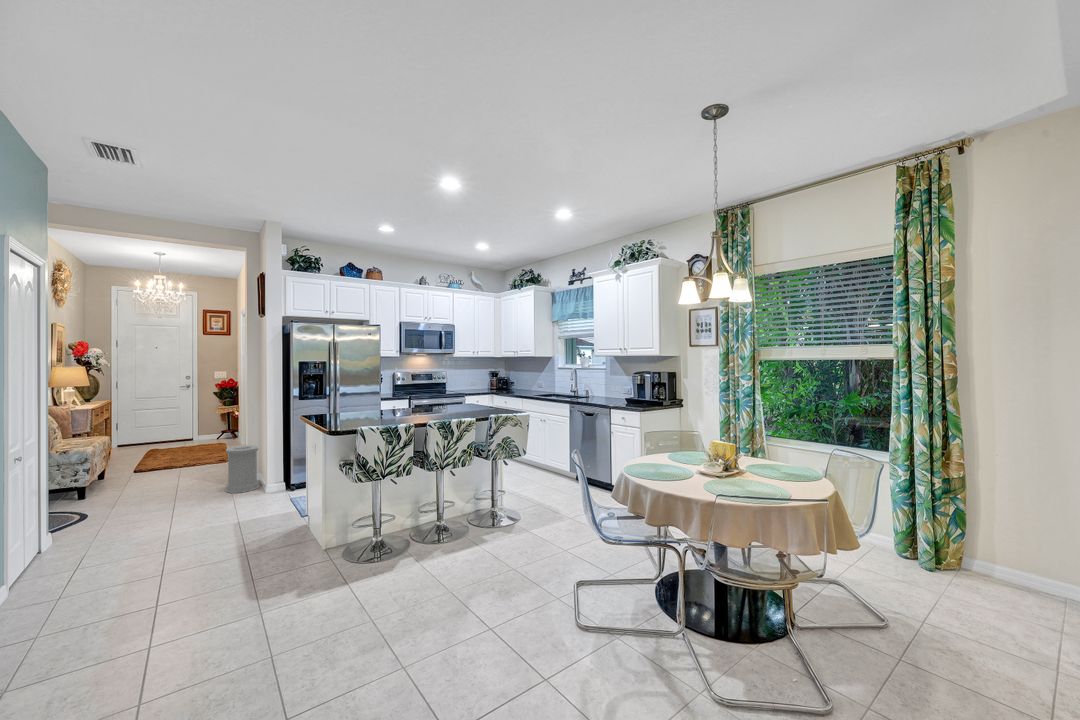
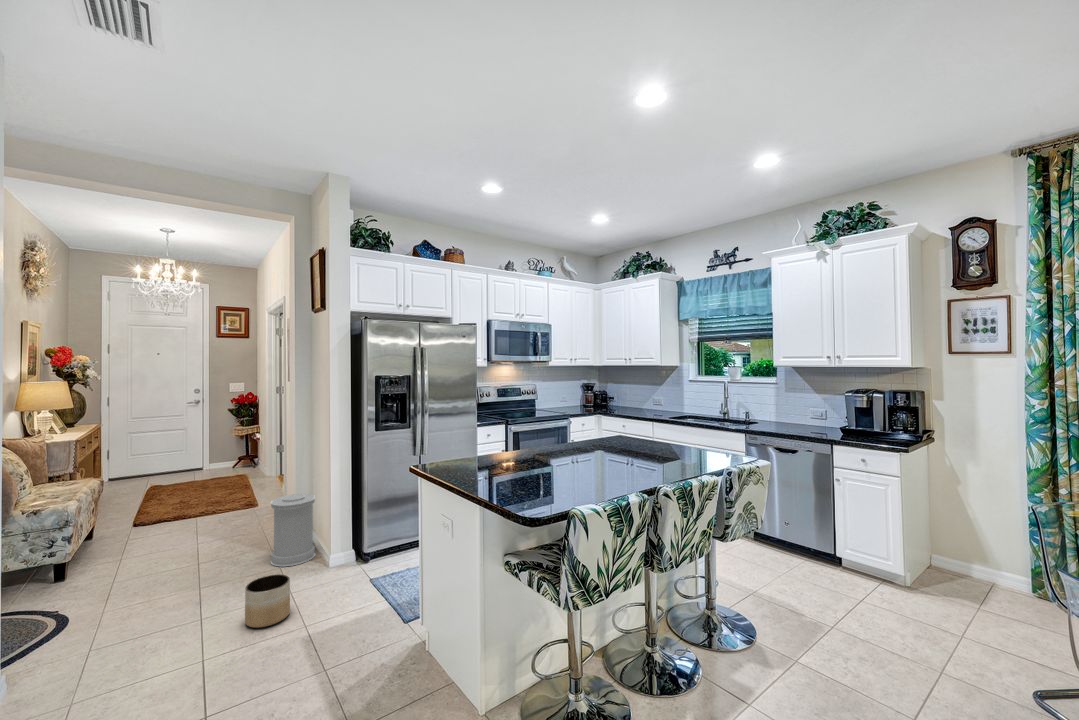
planter: none [199,489,230,519] -> present [245,574,290,628]

